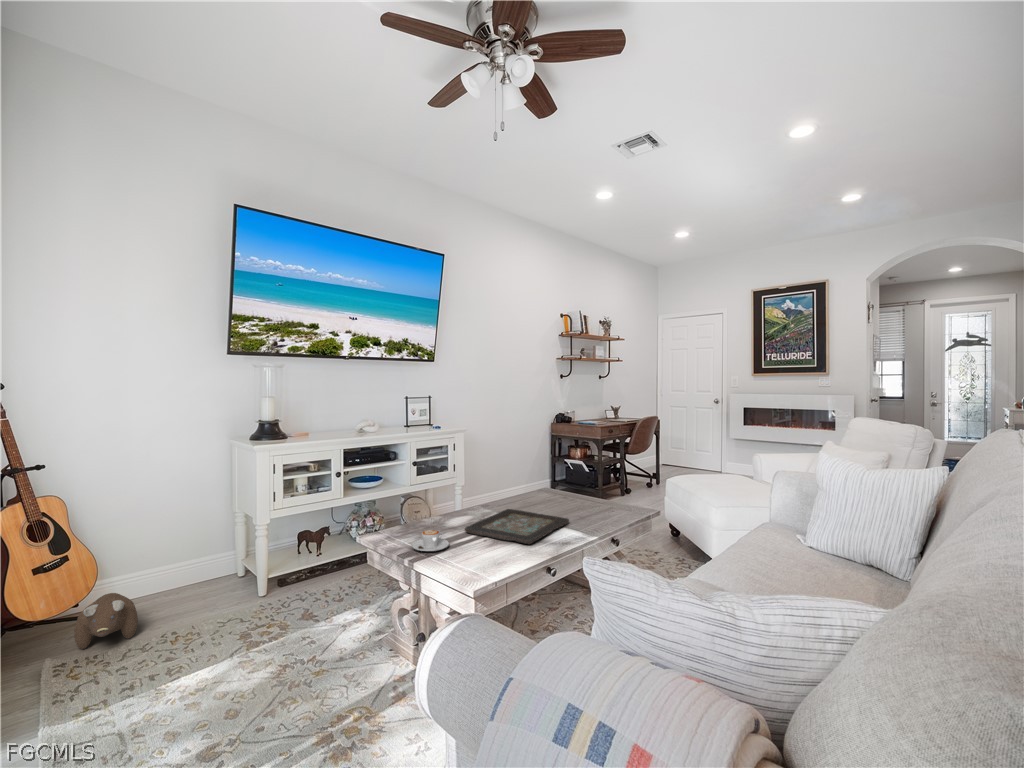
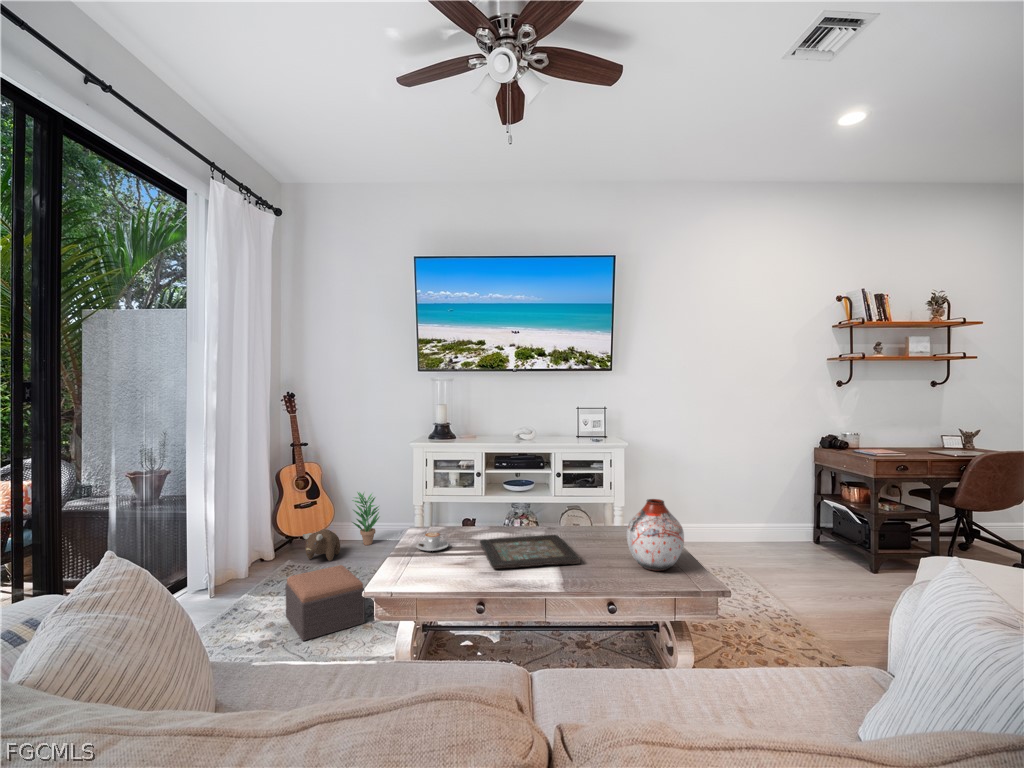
vase: none [585,458,631,514] -> present [627,499,684,571]
potted plant: none [129,523,181,603] -> present [352,492,379,545]
footstool: none [196,616,329,733] -> present [286,565,365,641]

